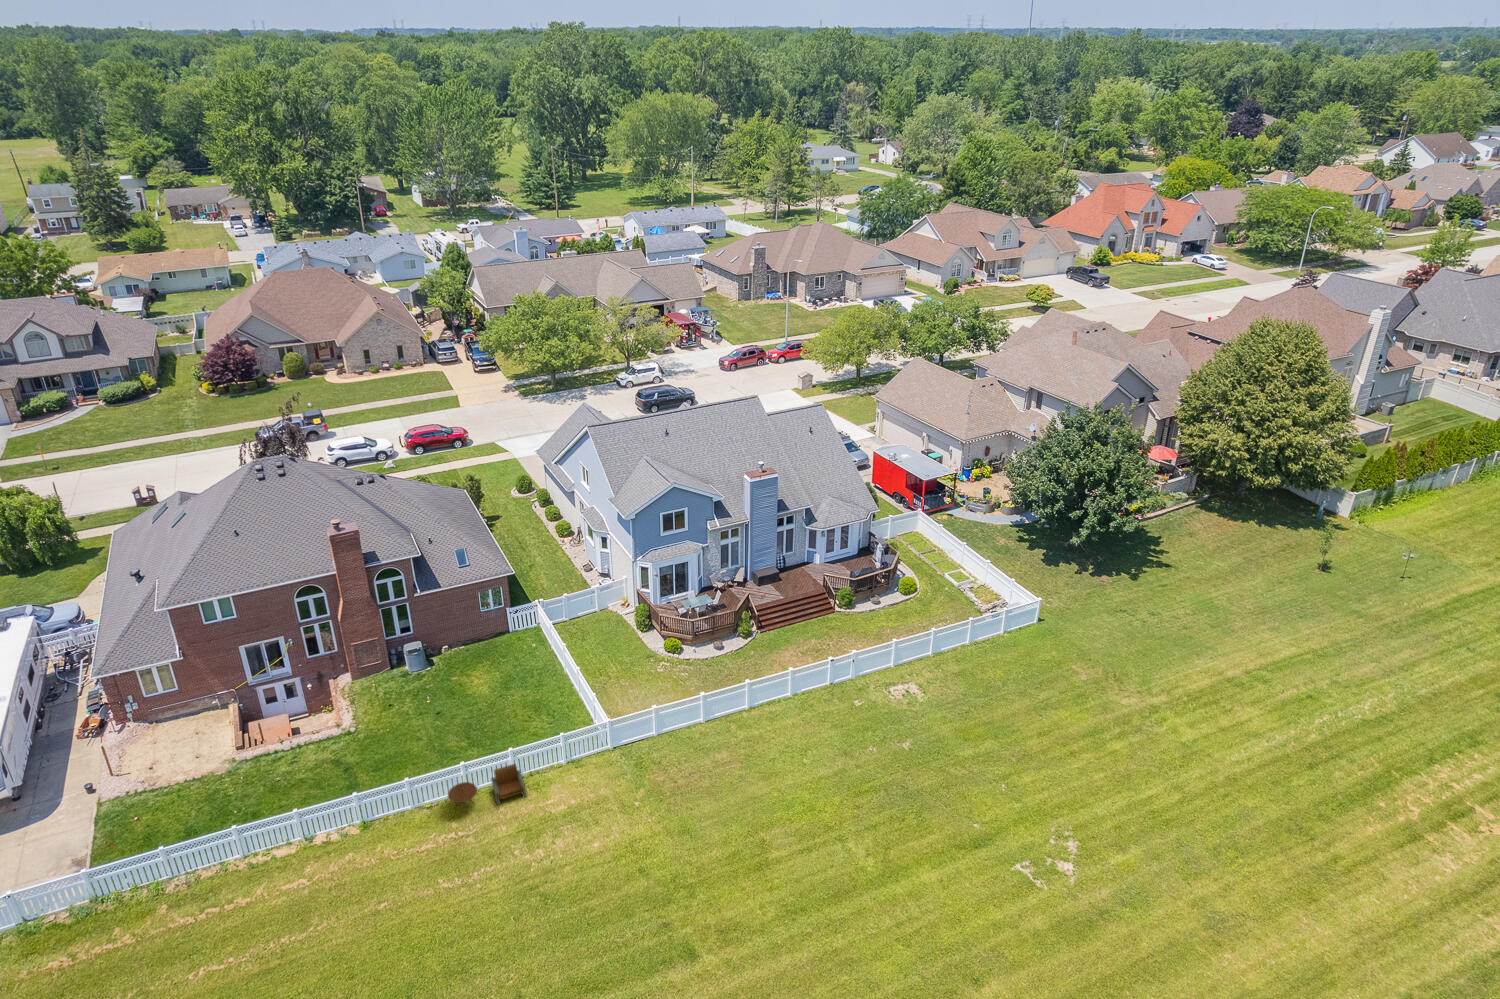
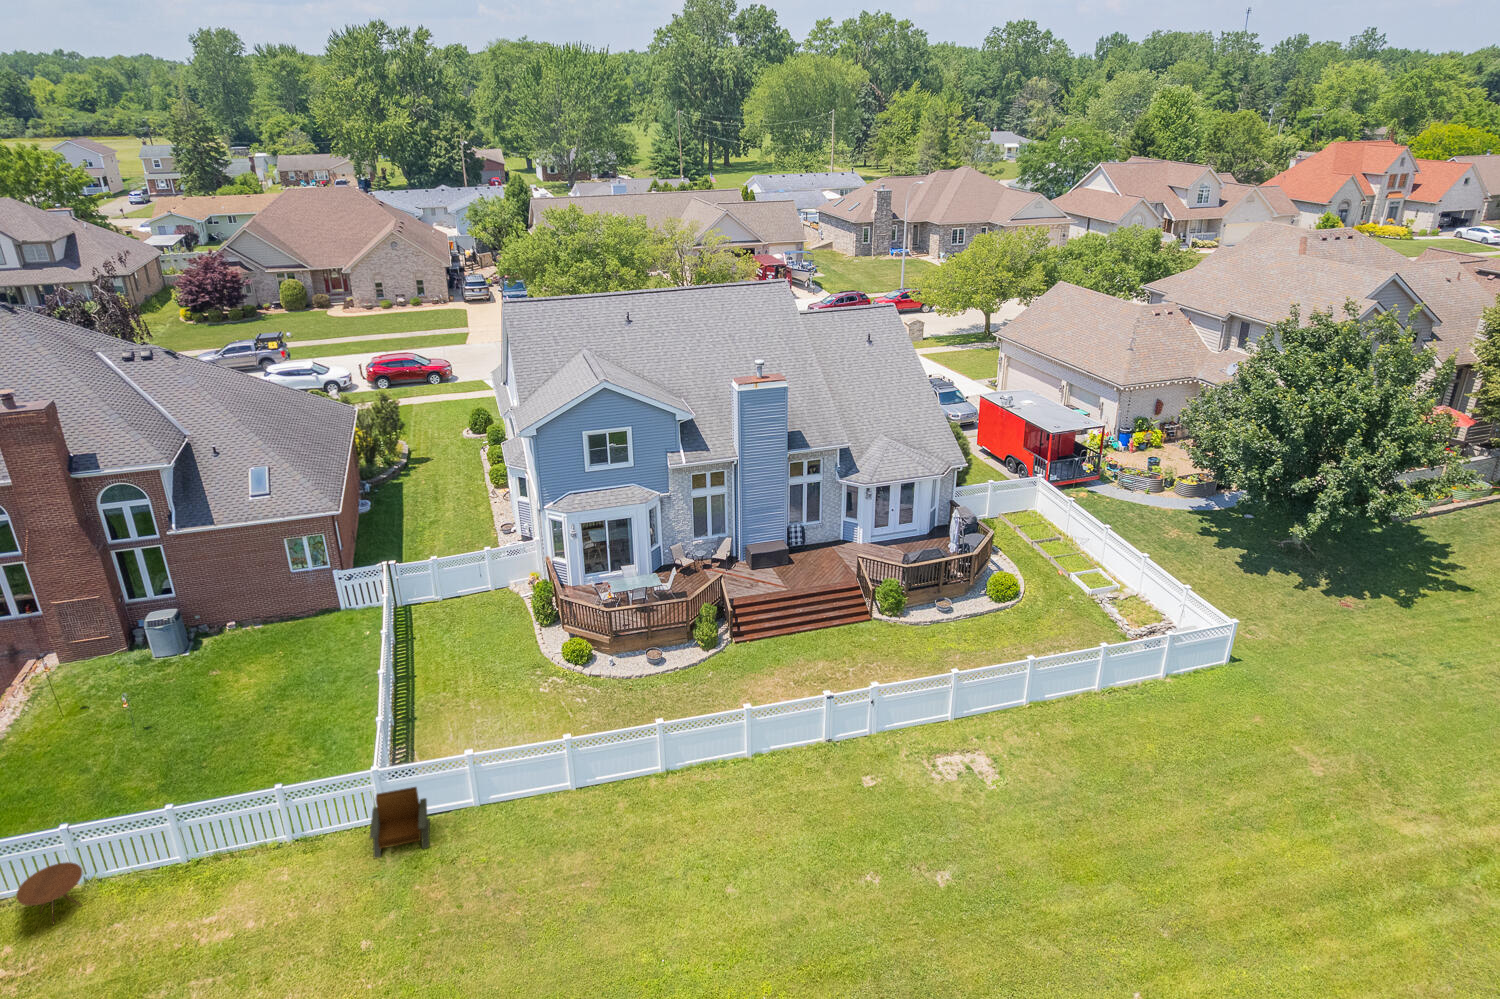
lounge chair: present [491,764,526,805] -> present [369,787,430,858]

